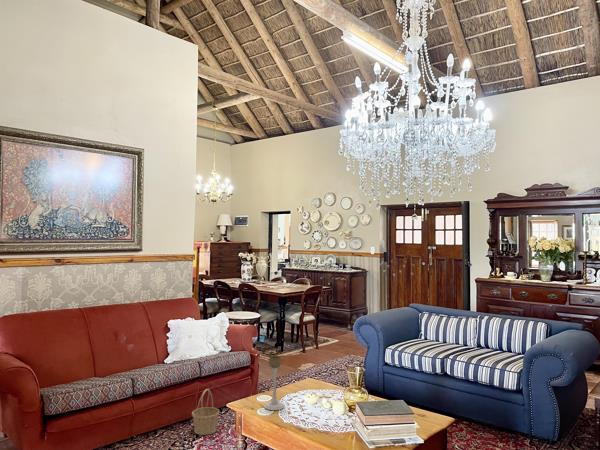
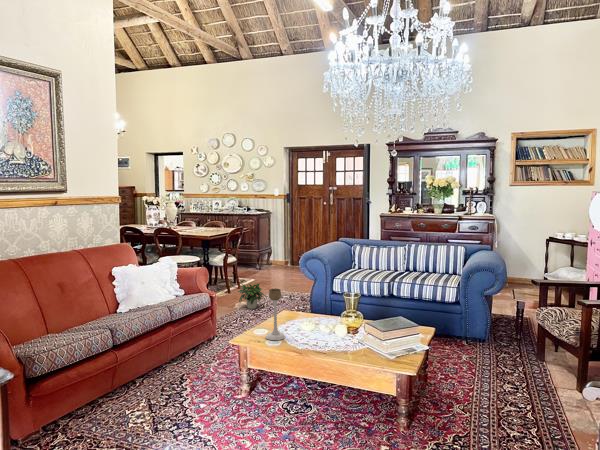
potted plant: none [293,344,331,371] -> present [238,284,267,309]
basket: present [192,389,220,435] -> none [166,332,195,378]

